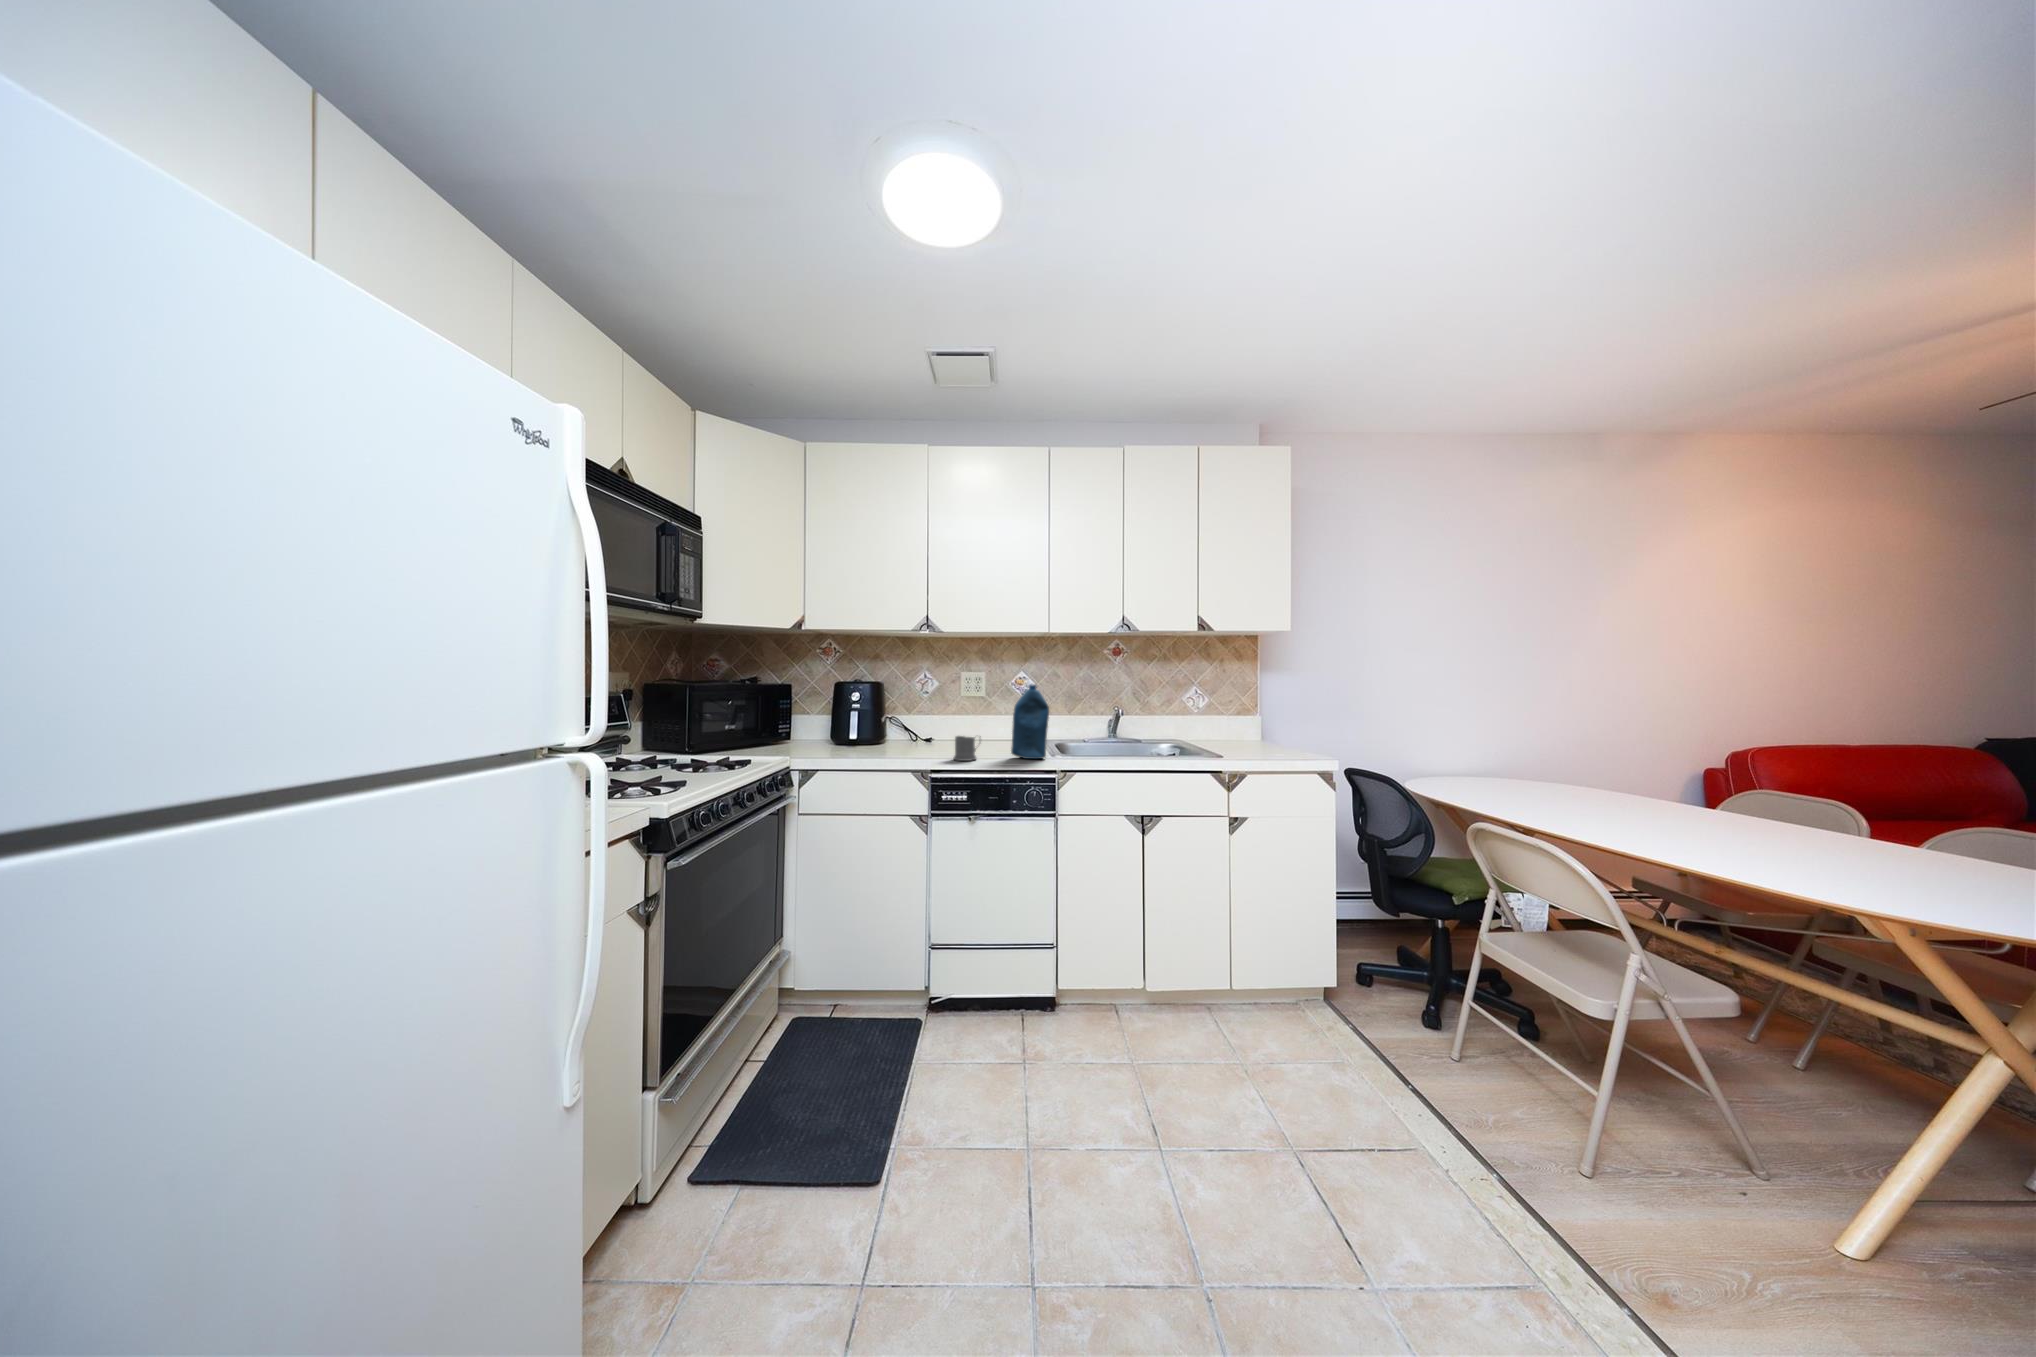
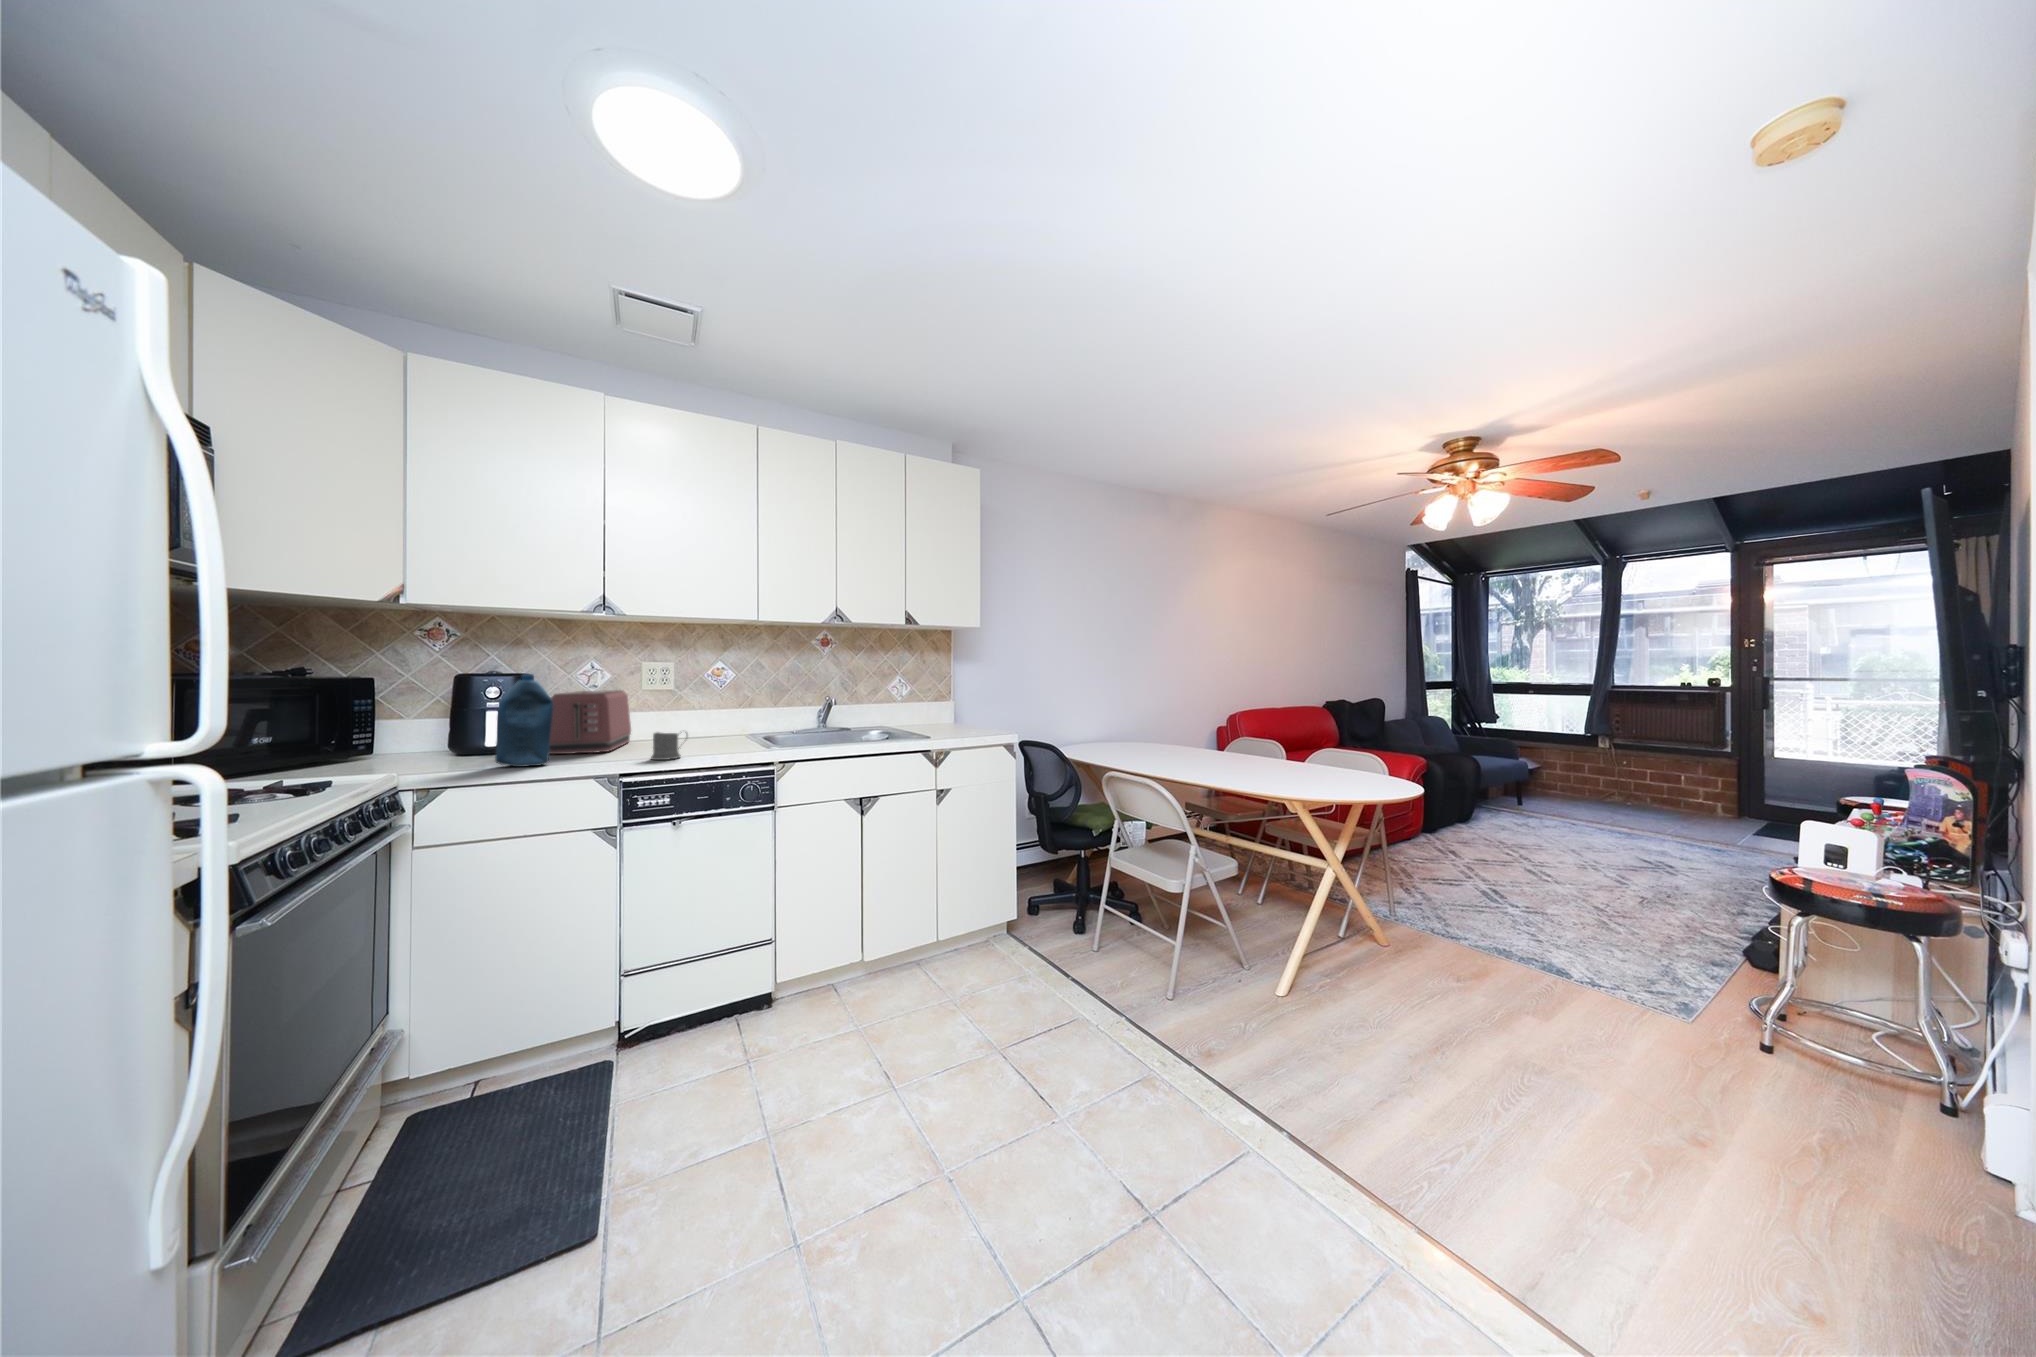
bottle: present [1011,685,1049,759] -> present [495,674,553,767]
toaster: none [887,697,953,750] -> present [549,690,631,754]

